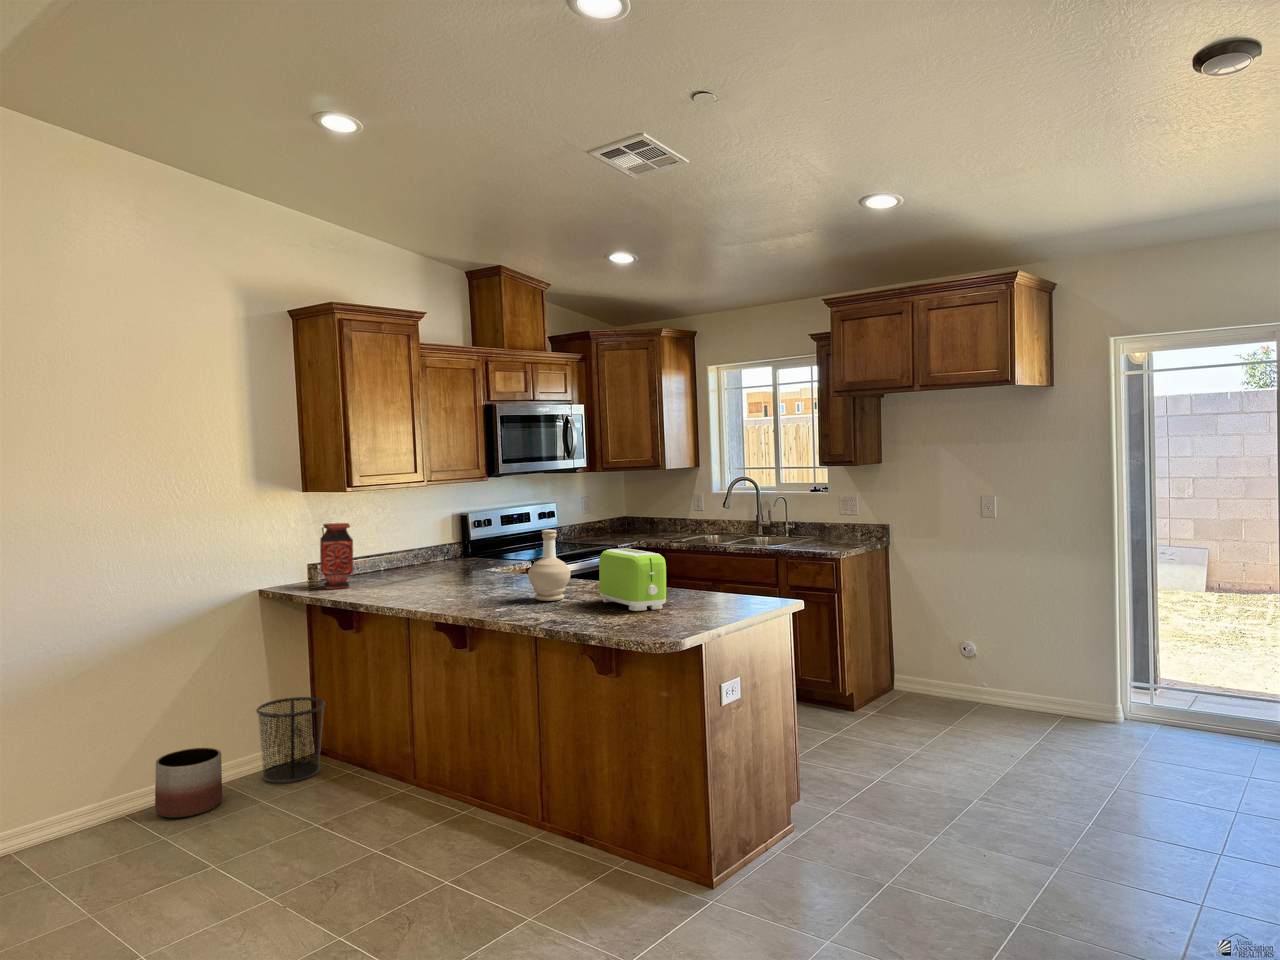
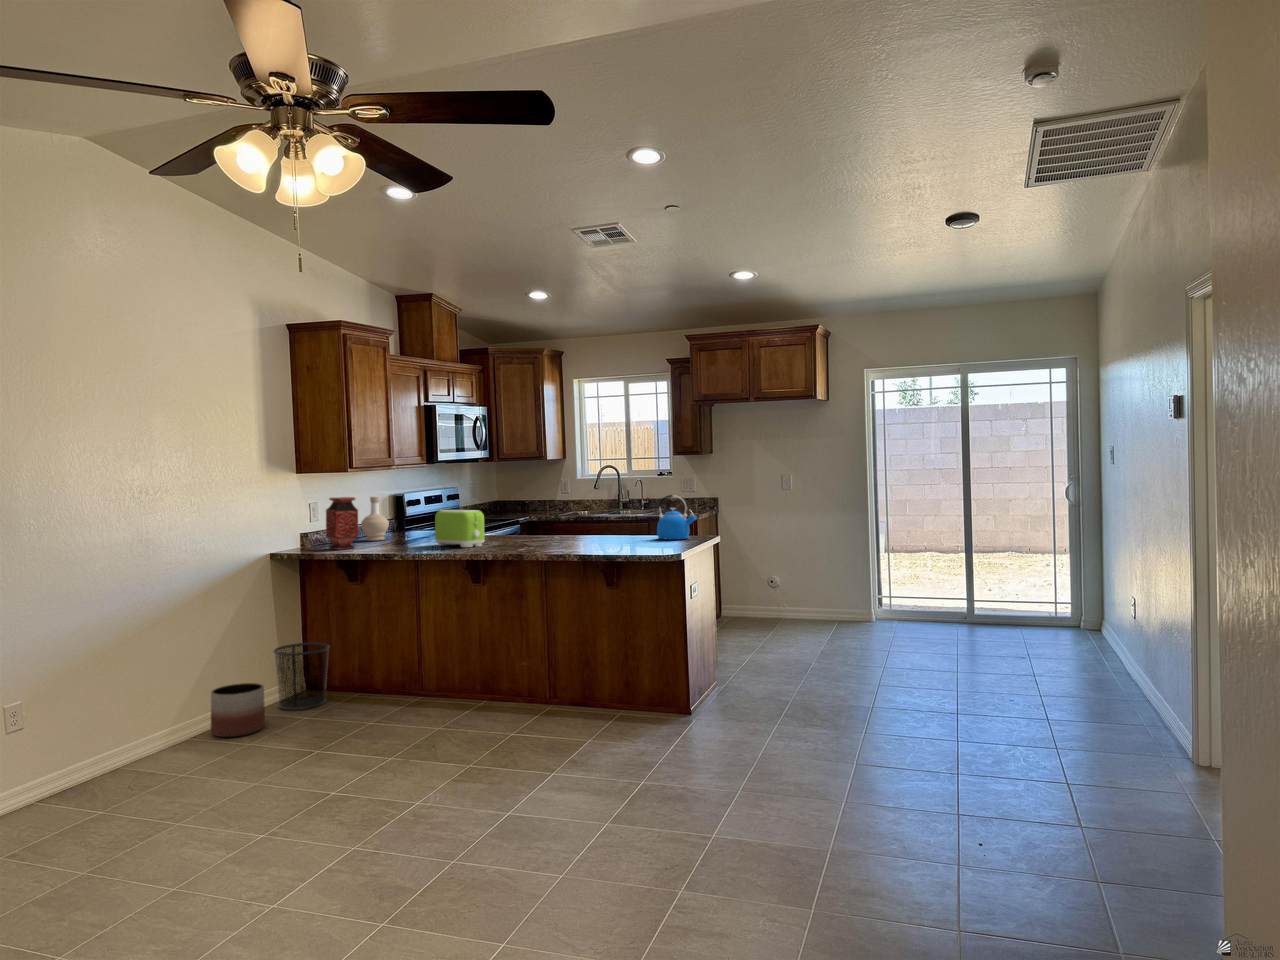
bottle: present [528,530,570,601] -> present [361,497,389,541]
kettle: none [706,536,763,605] -> present [657,495,696,539]
toaster: present [599,548,666,611] -> present [435,510,485,547]

